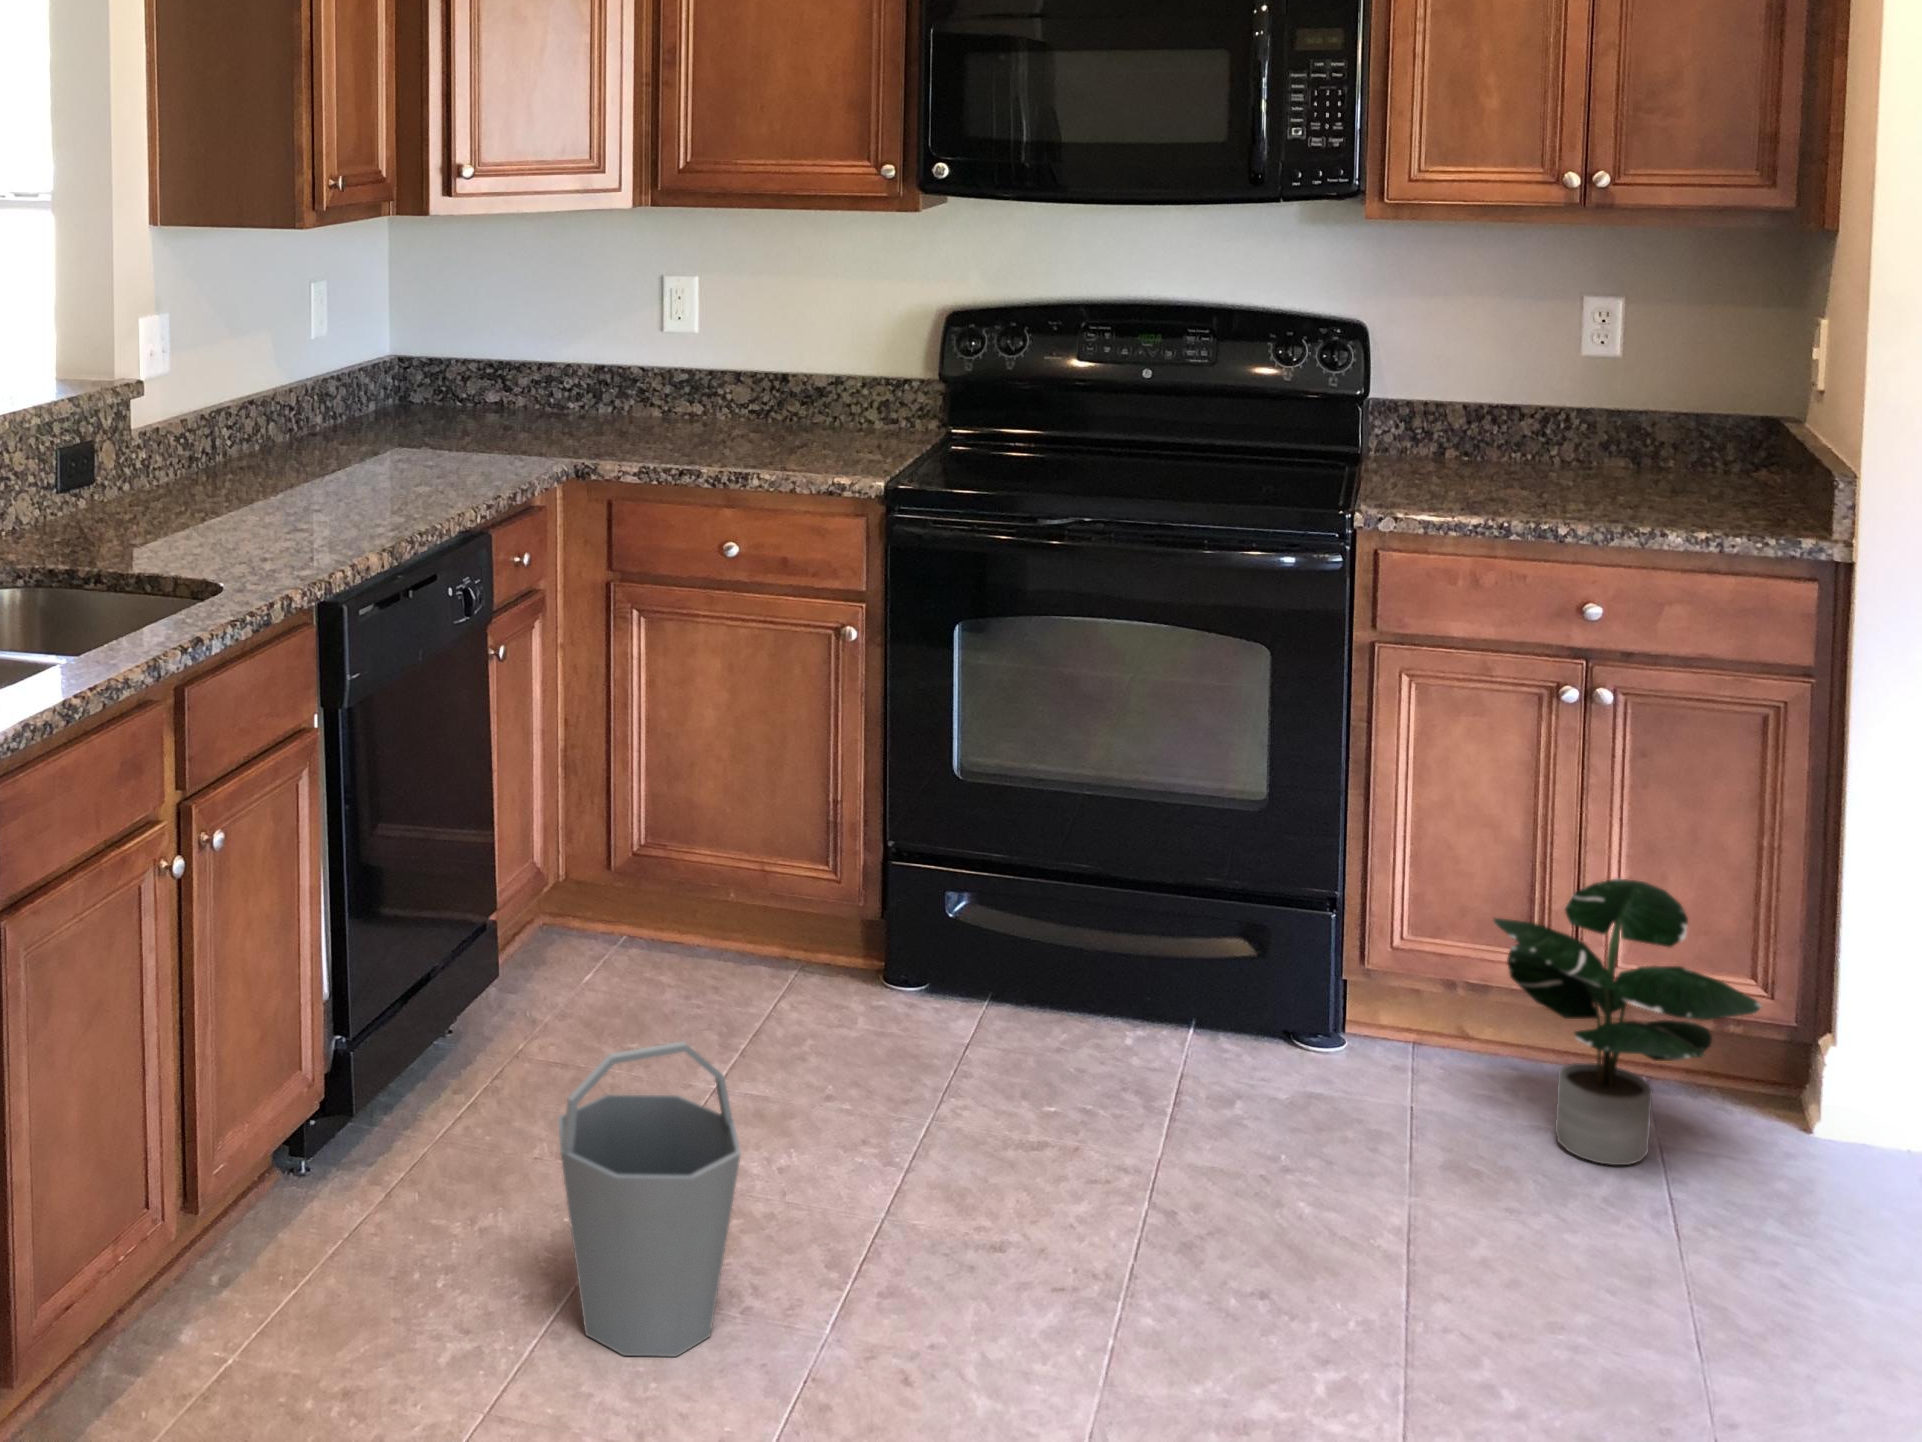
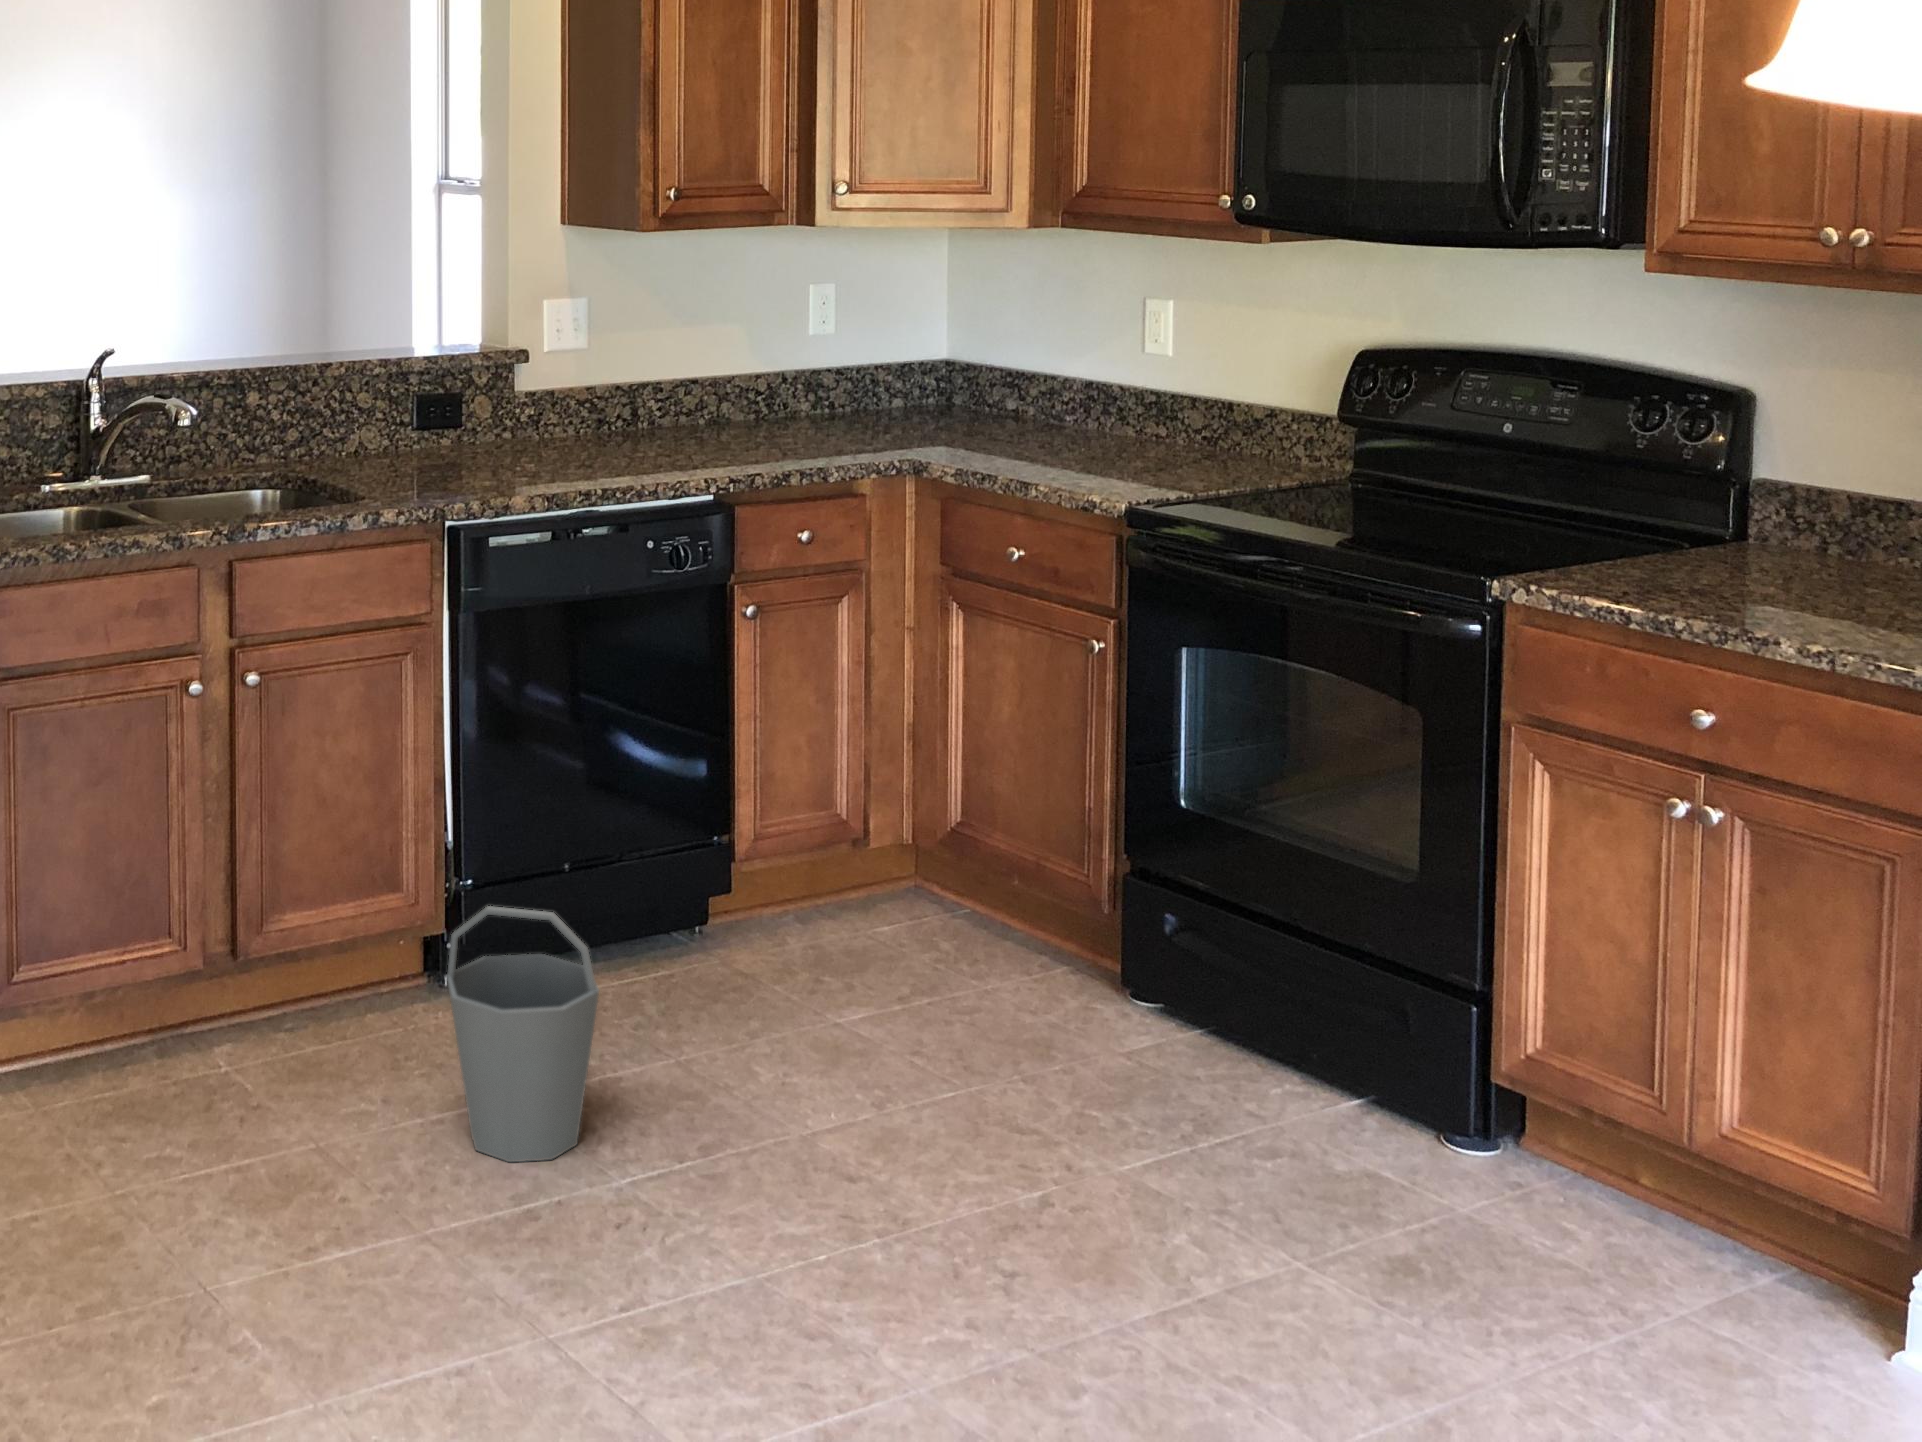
potted plant: present [1494,879,1761,1165] -> none [1476,1019,1741,1319]

